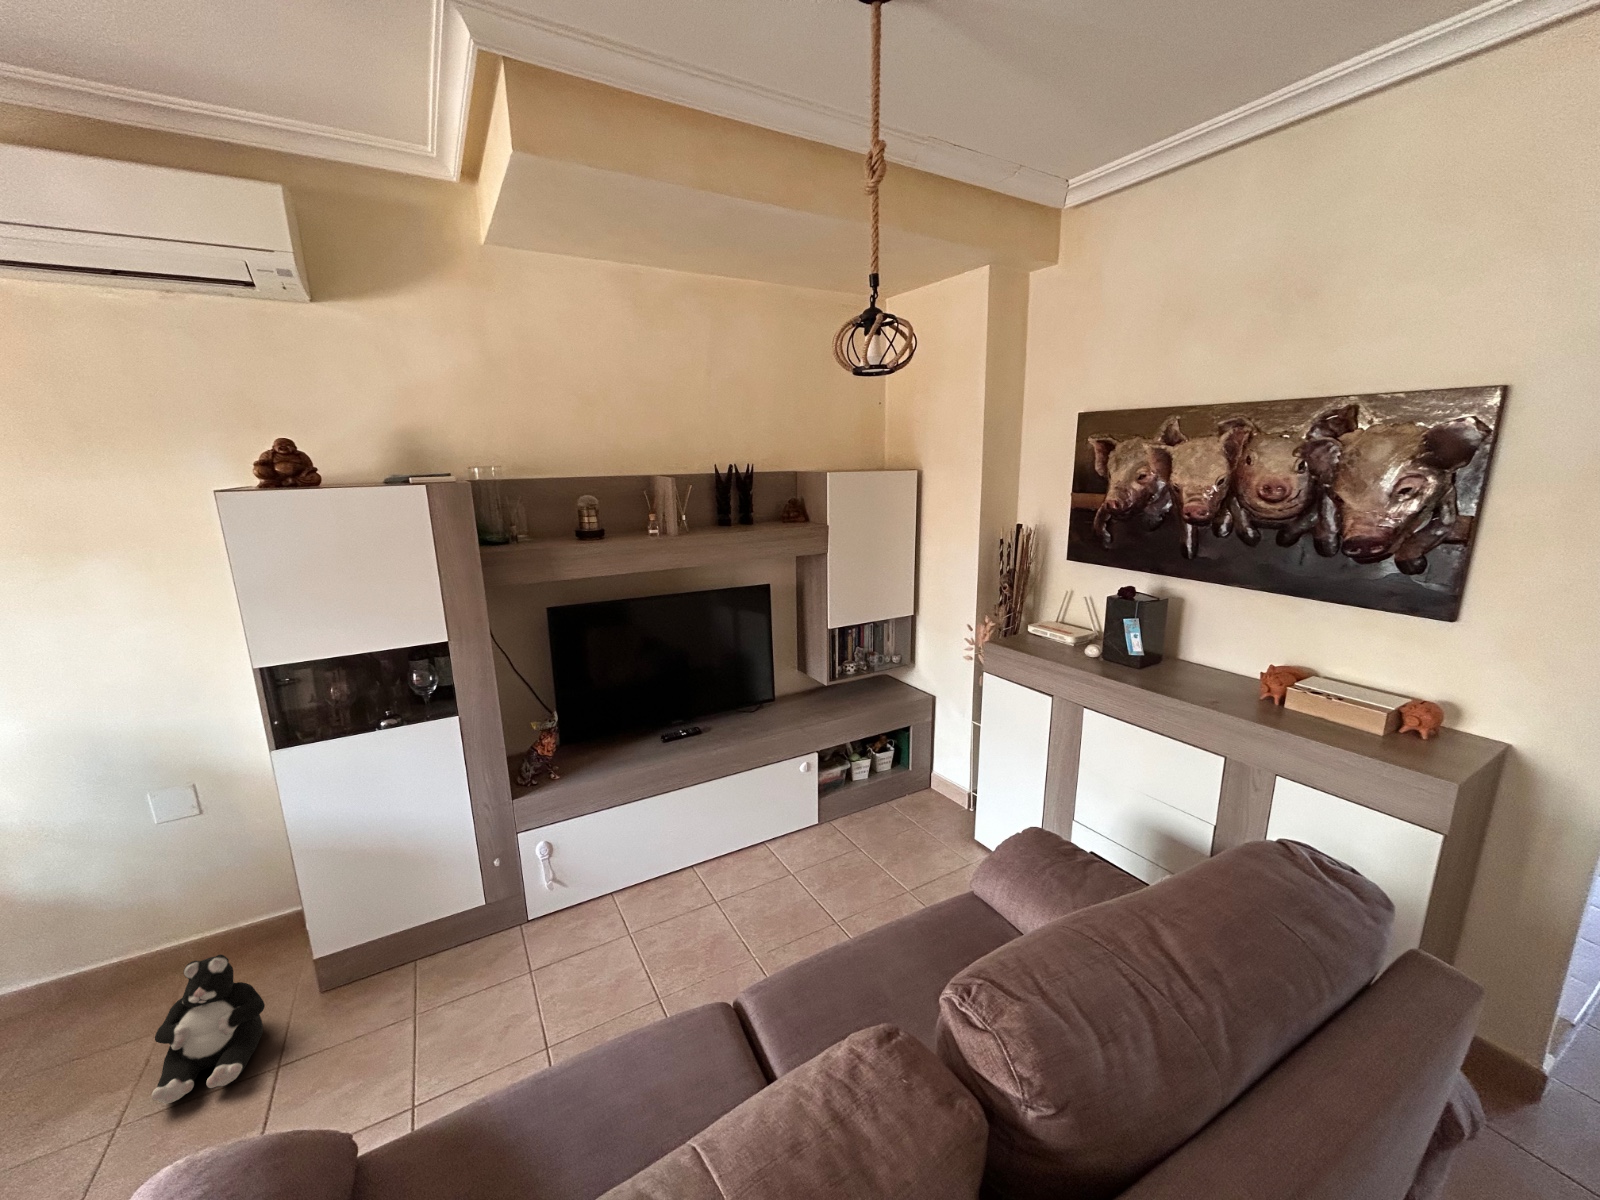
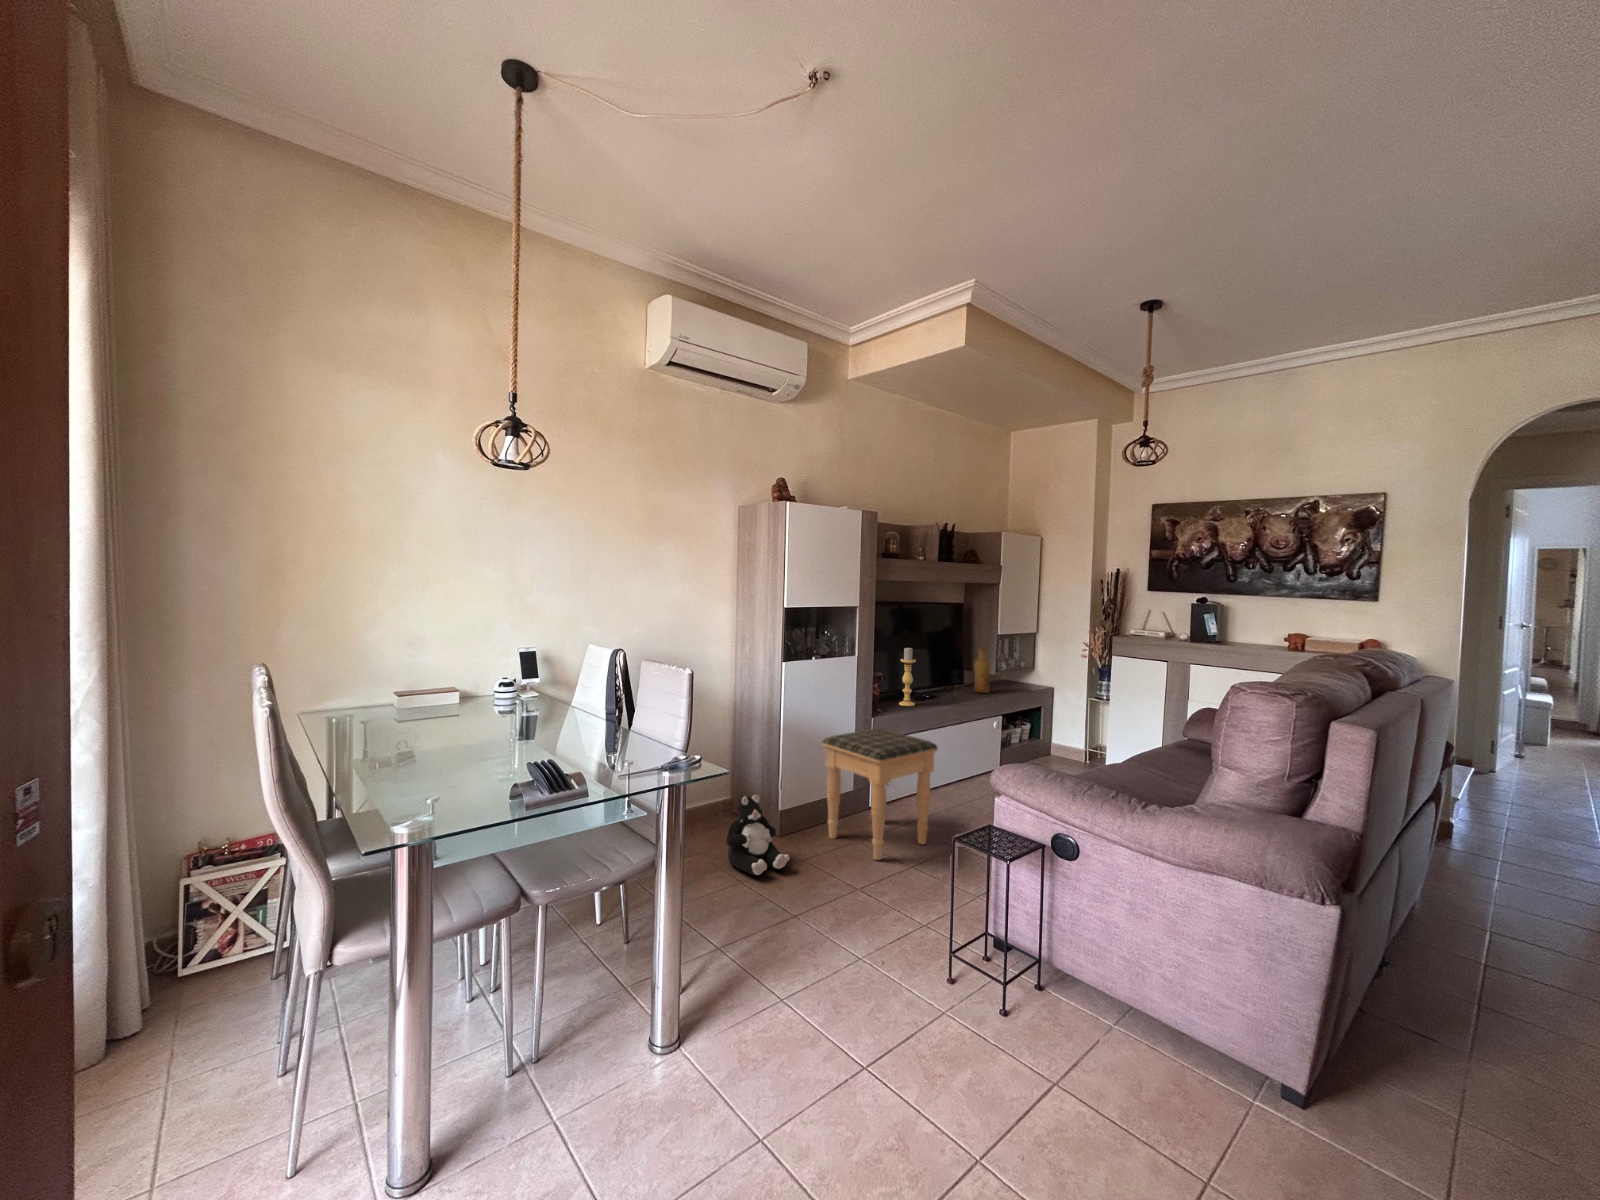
vase: none [789,649,812,716] -> present [974,648,990,693]
candle holder: none [621,668,649,755] -> present [899,648,916,706]
footstool: none [361,821,530,1068] -> present [822,728,938,860]

